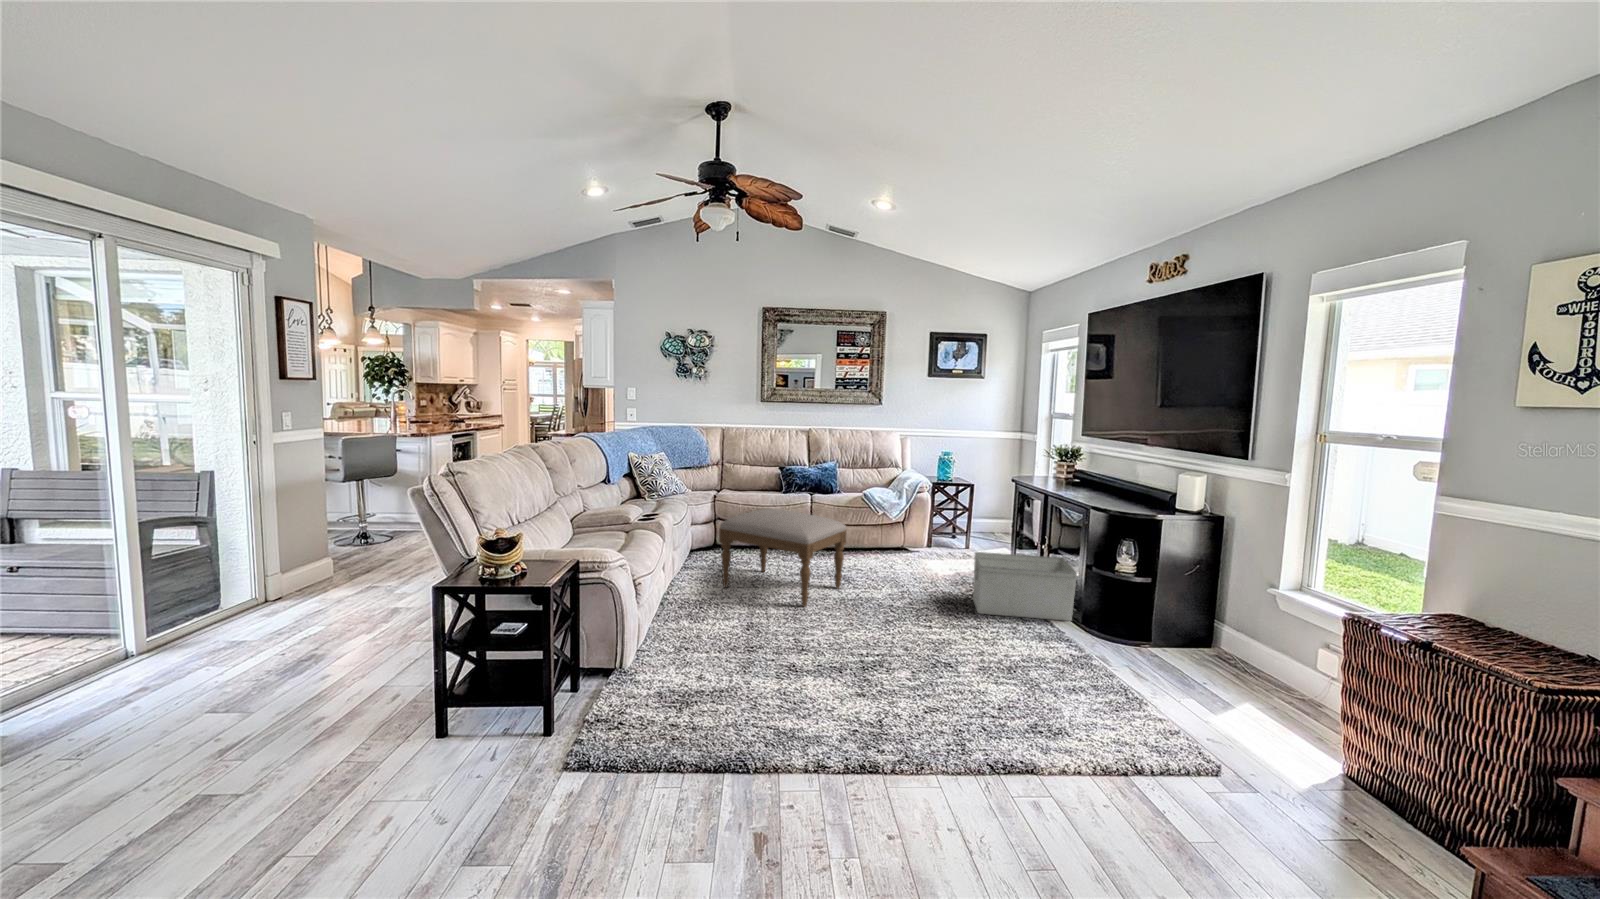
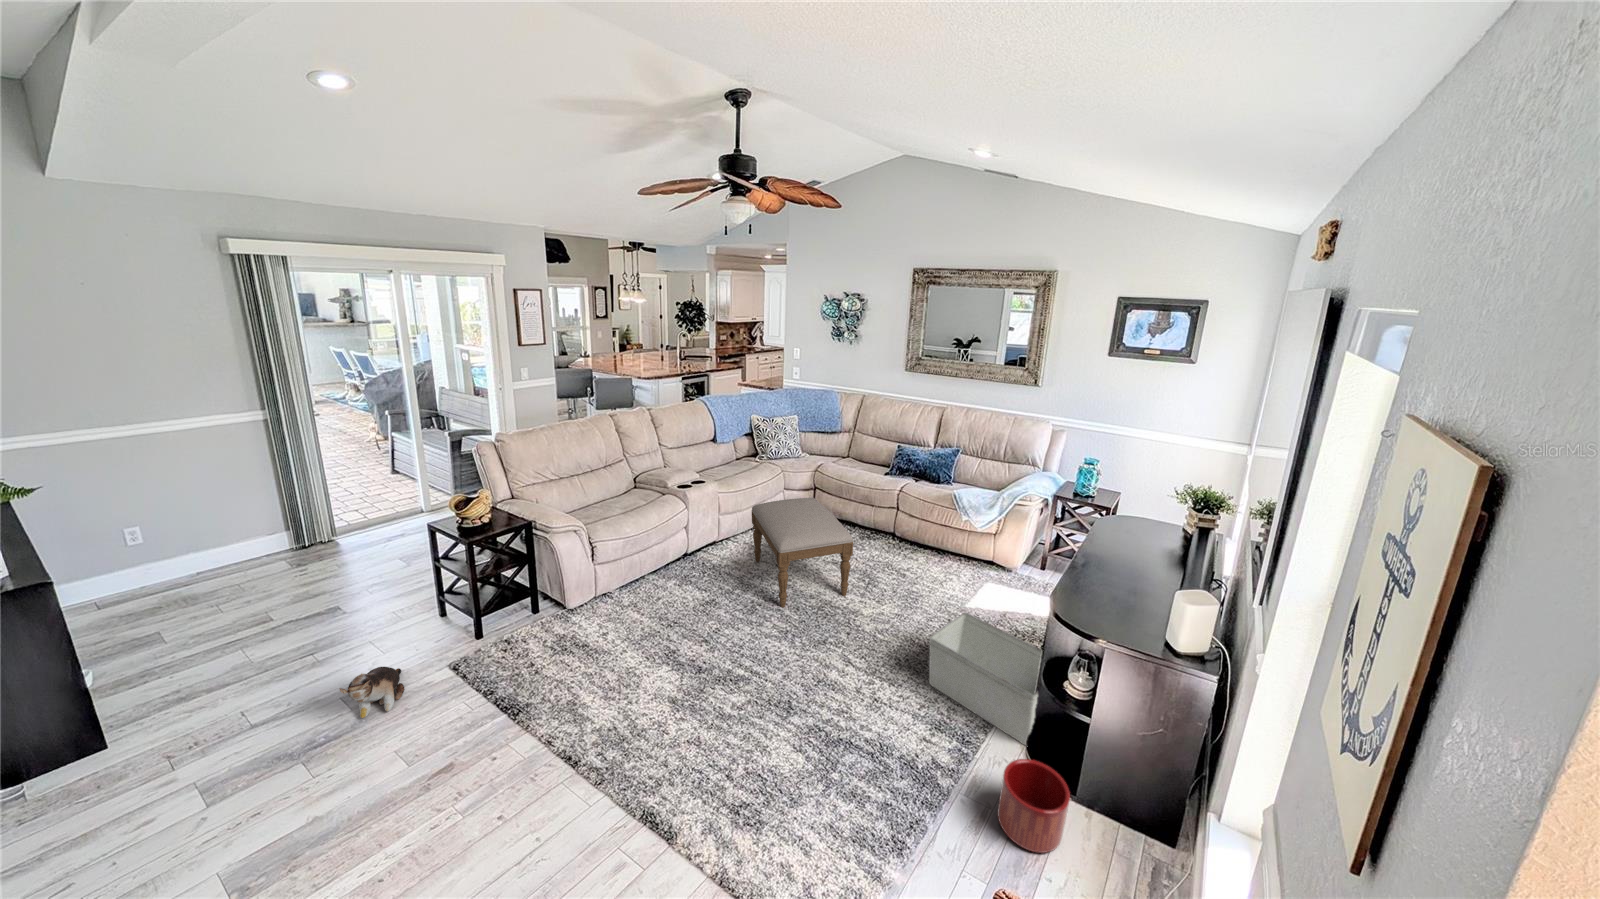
planter: none [1102,604,1155,657] -> present [997,759,1070,853]
plush toy: none [448,750,536,838] -> present [339,667,405,718]

